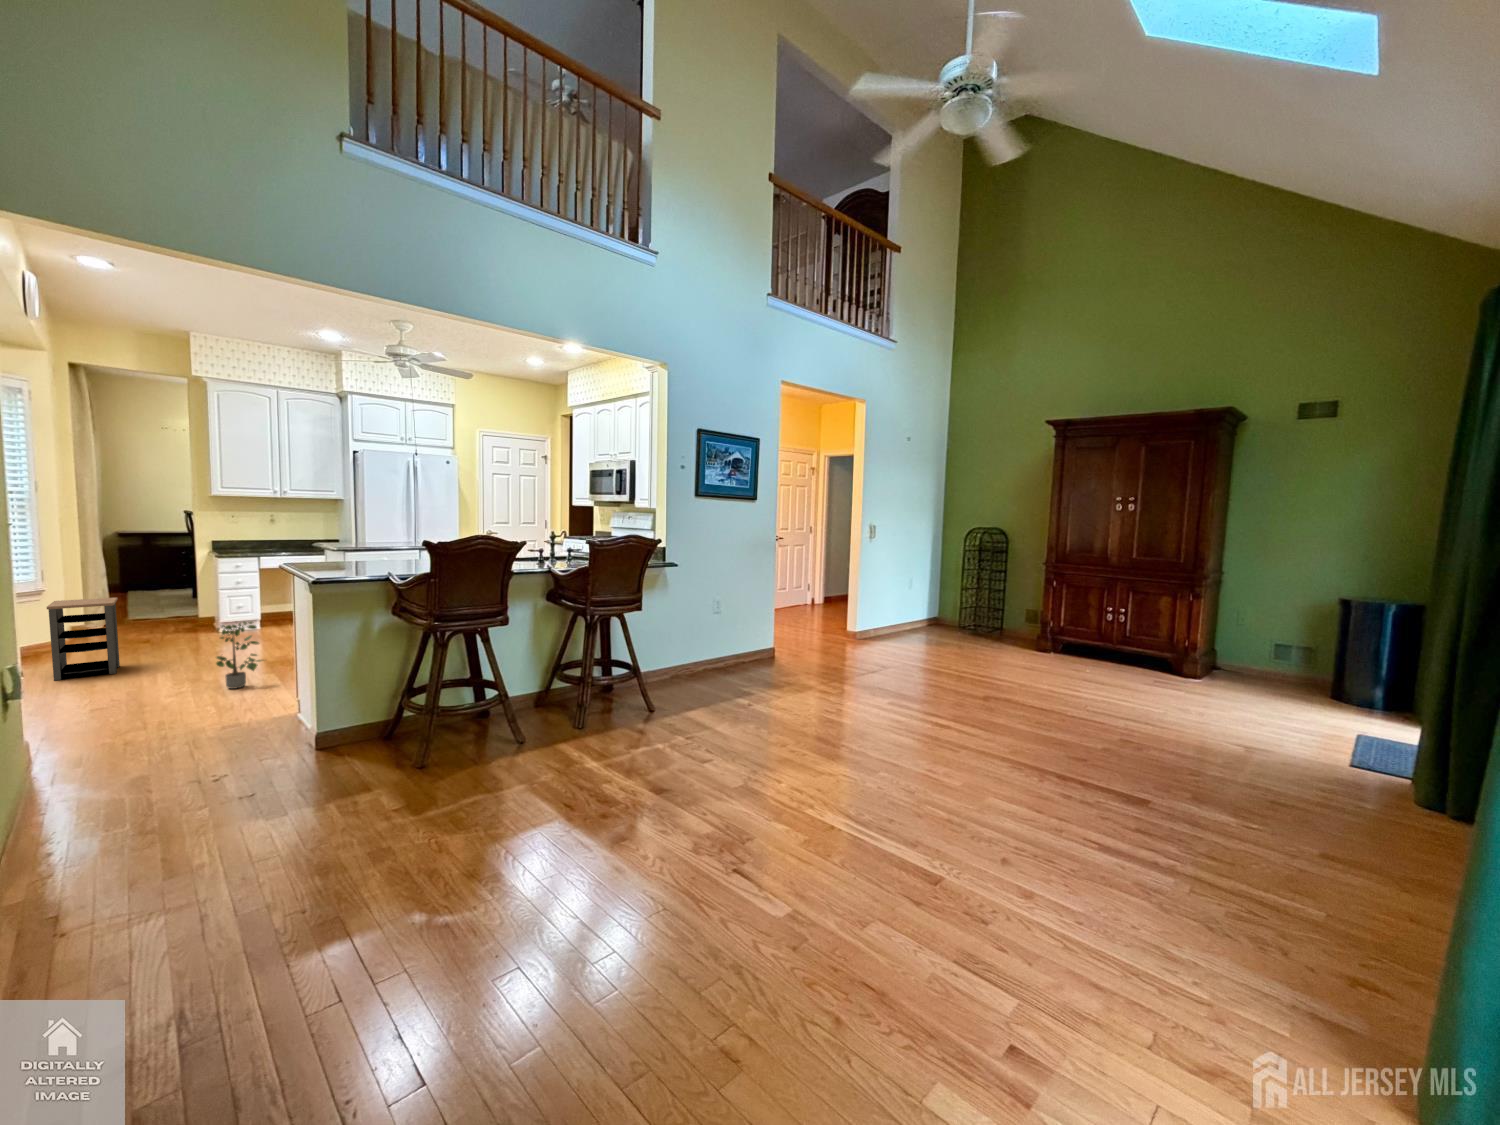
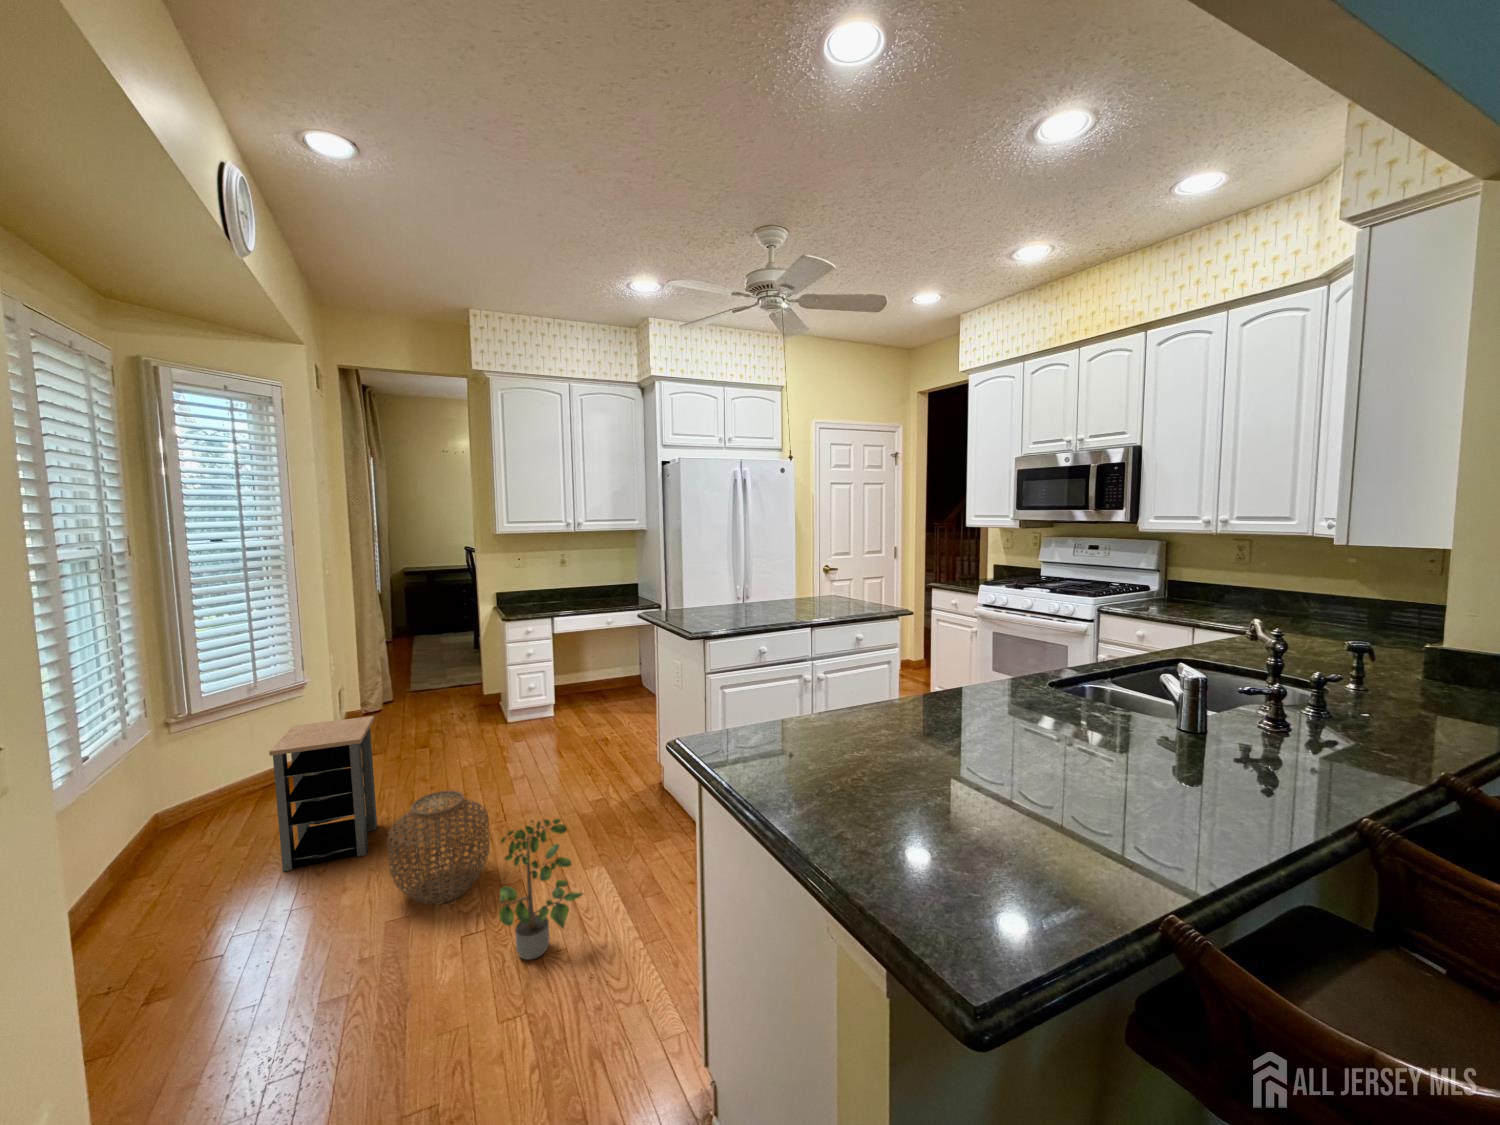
woven basket: none [140,626,208,682] -> present [387,791,490,904]

